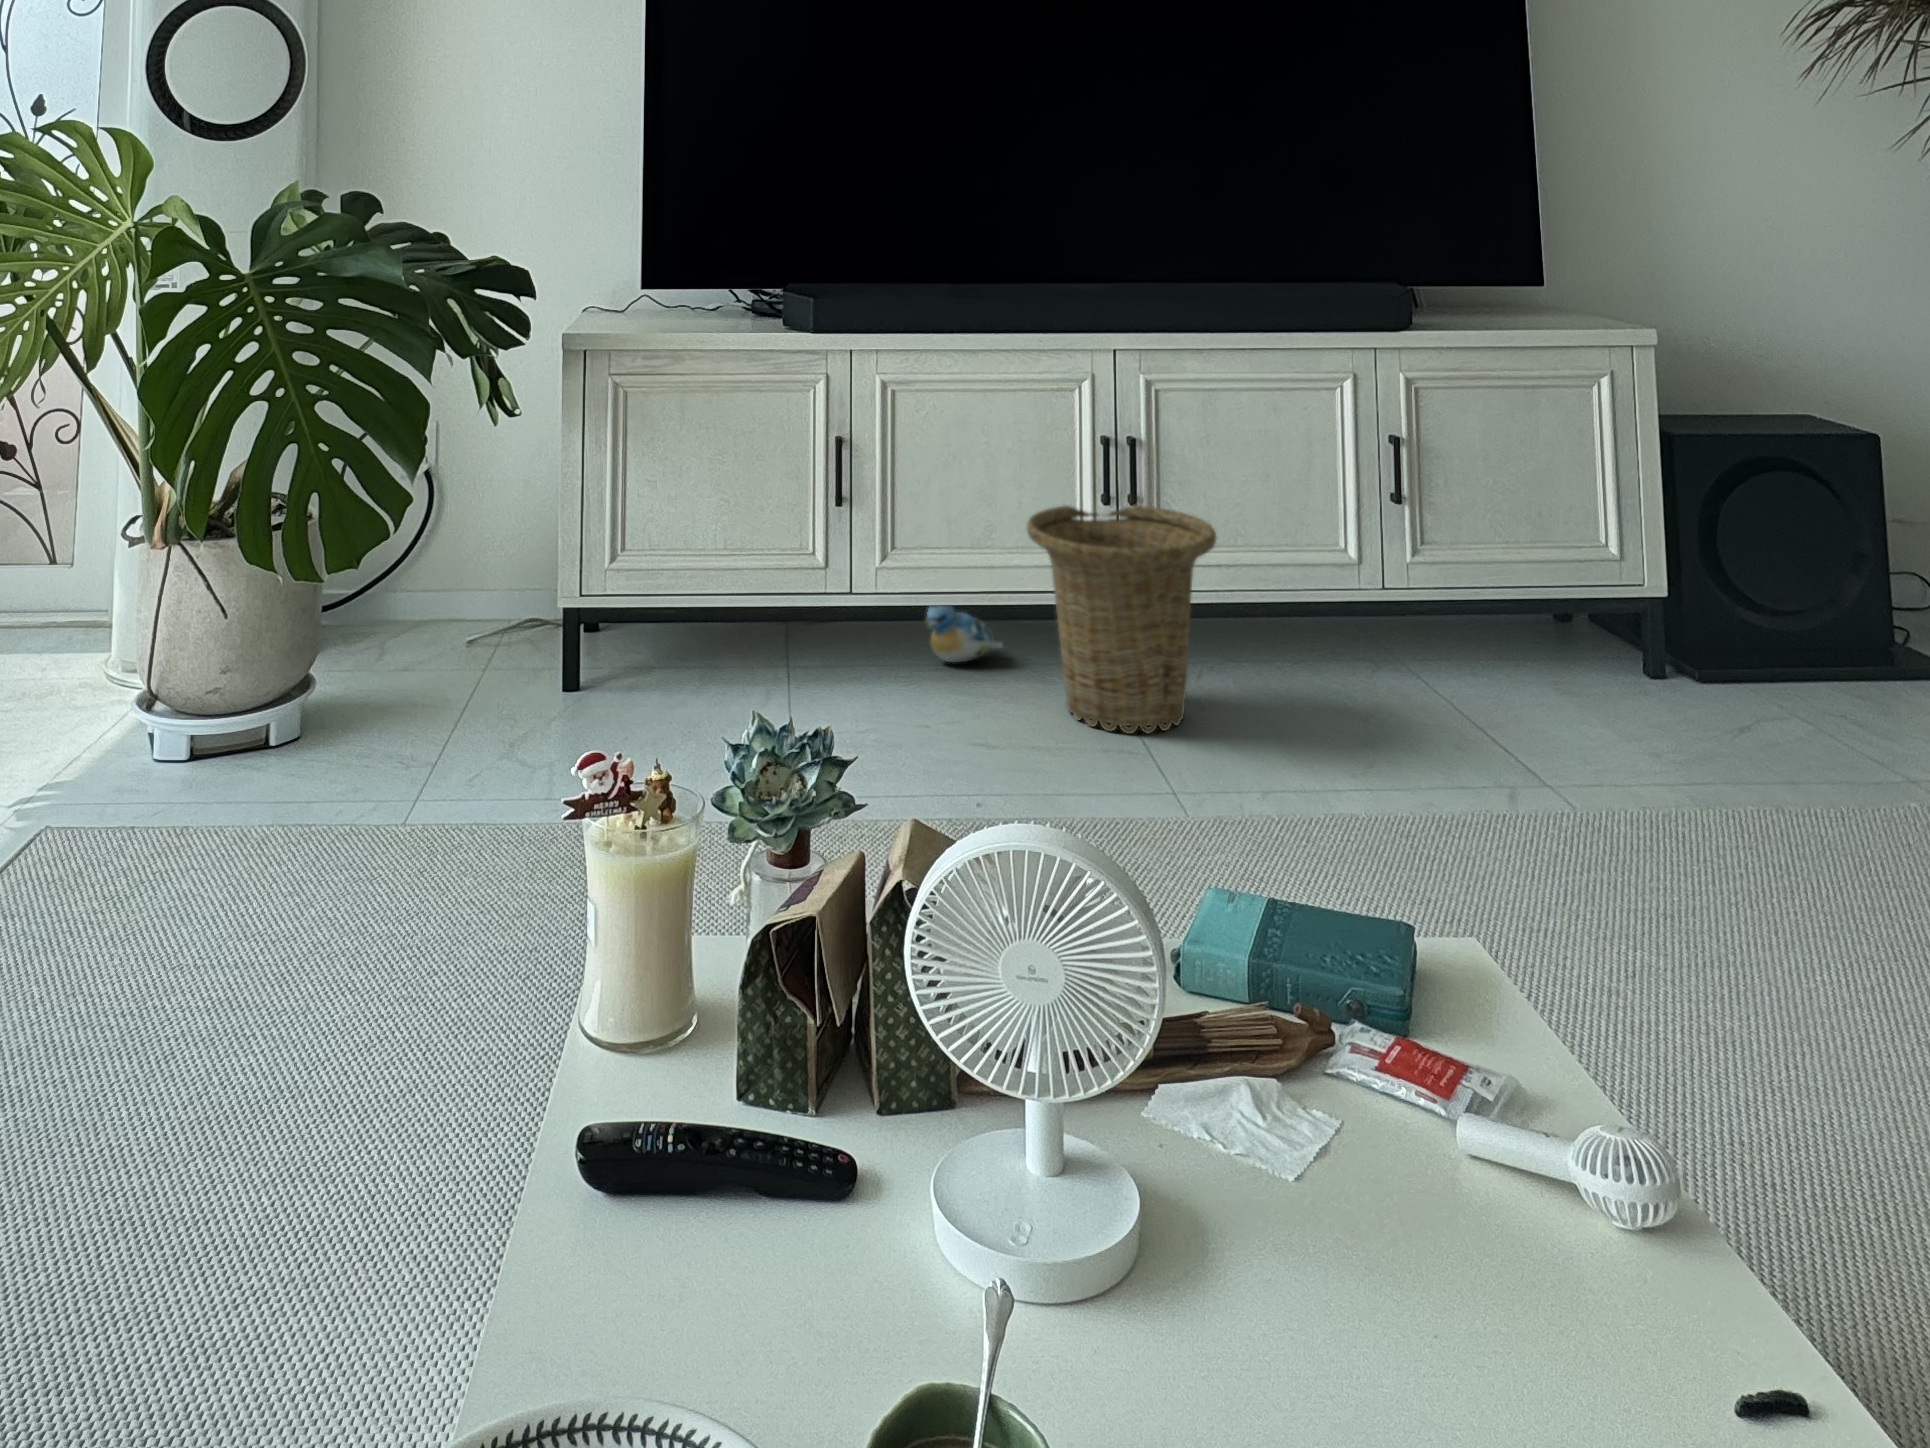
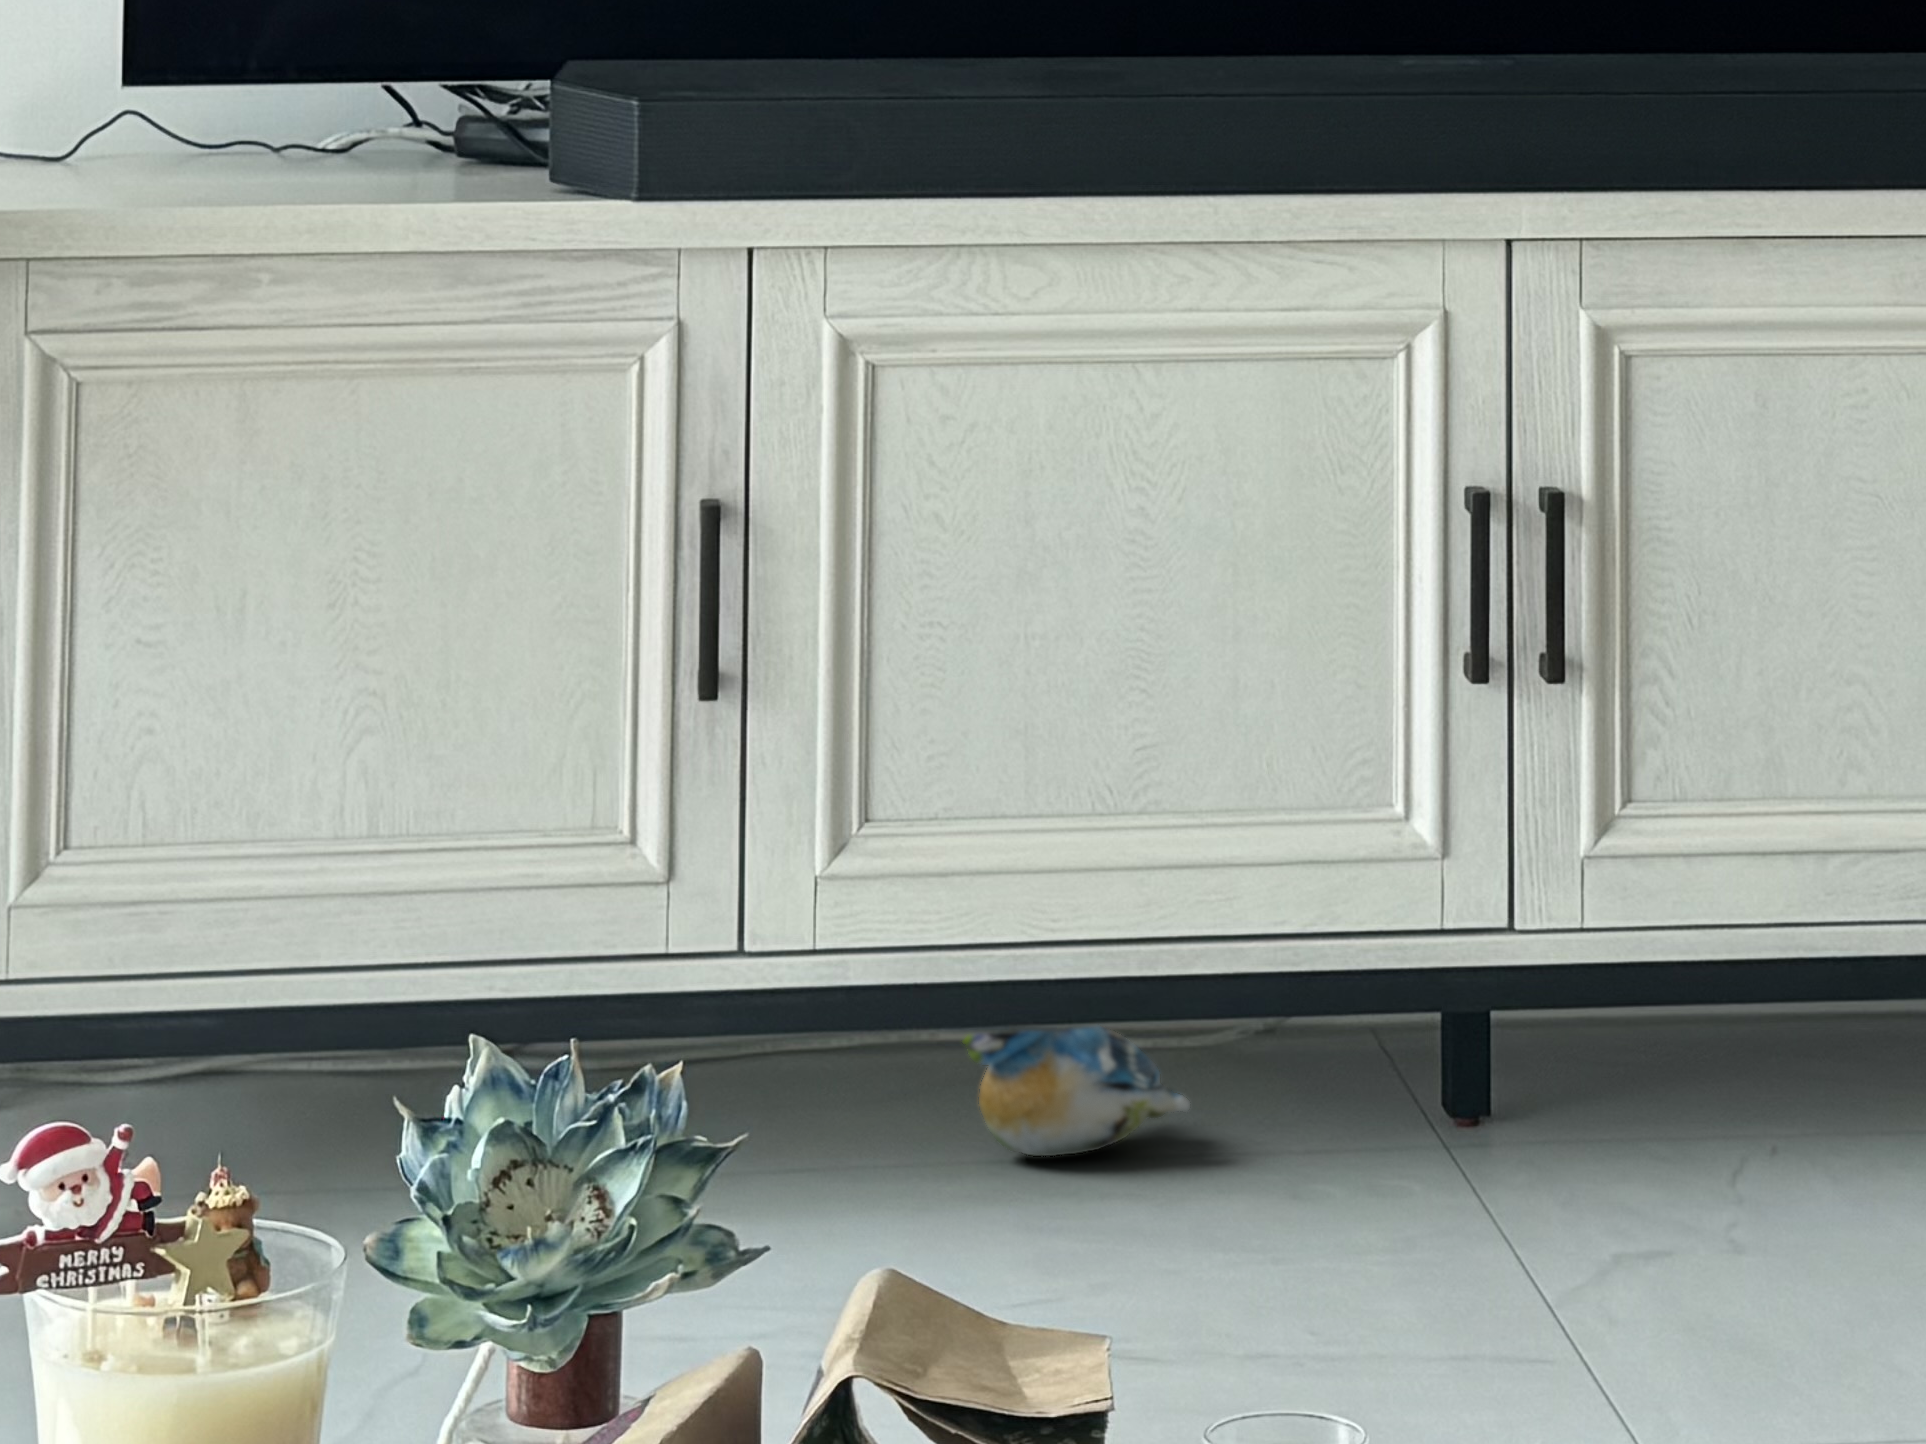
basket: present [1027,505,1216,734] -> none [1257,691,1790,1308]

